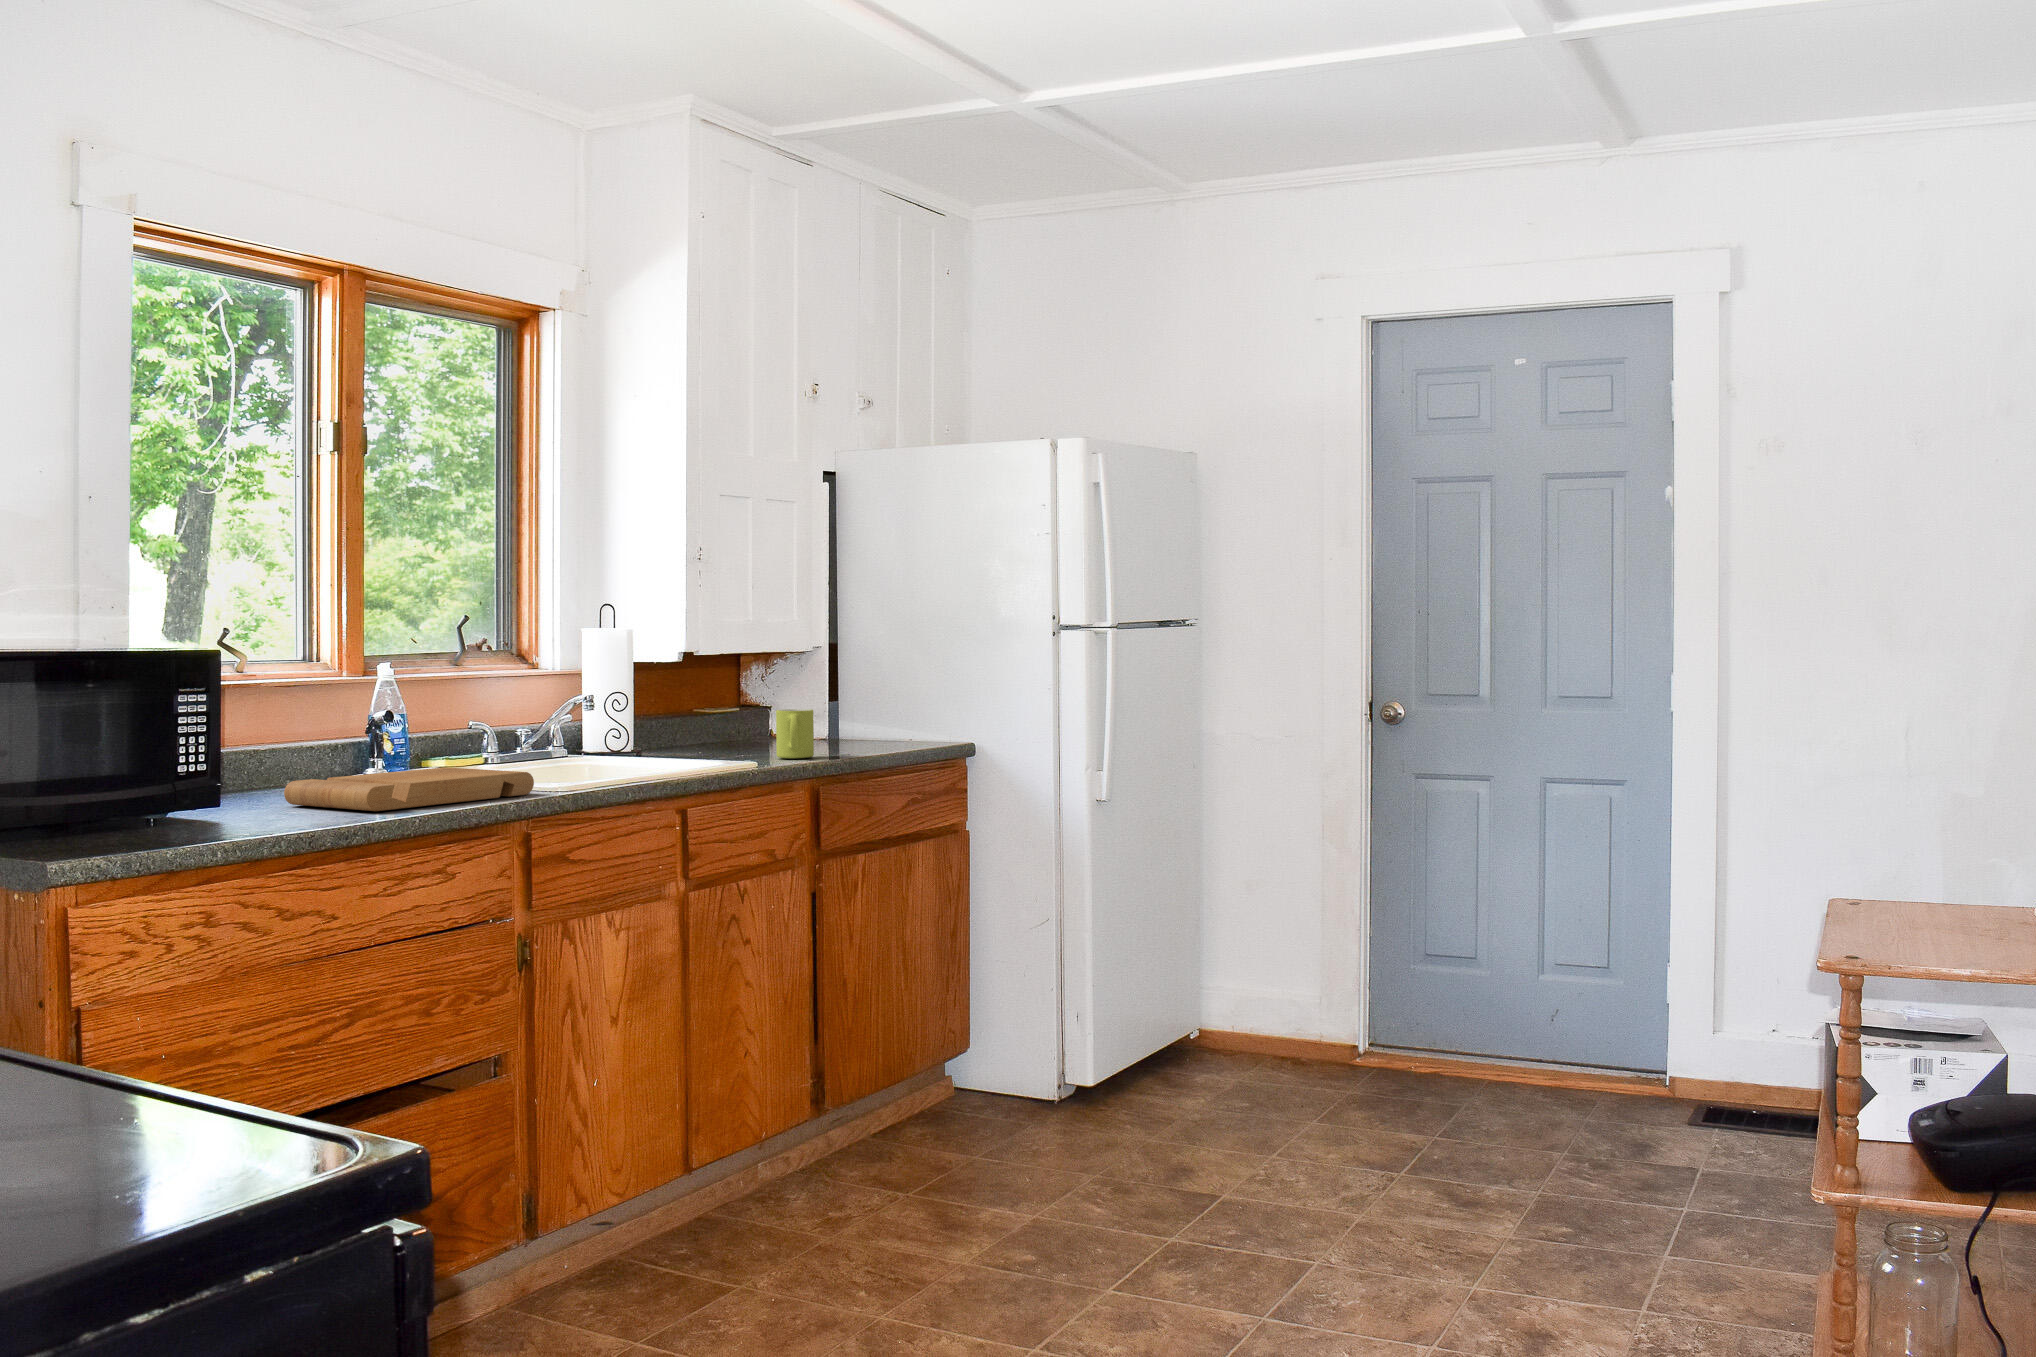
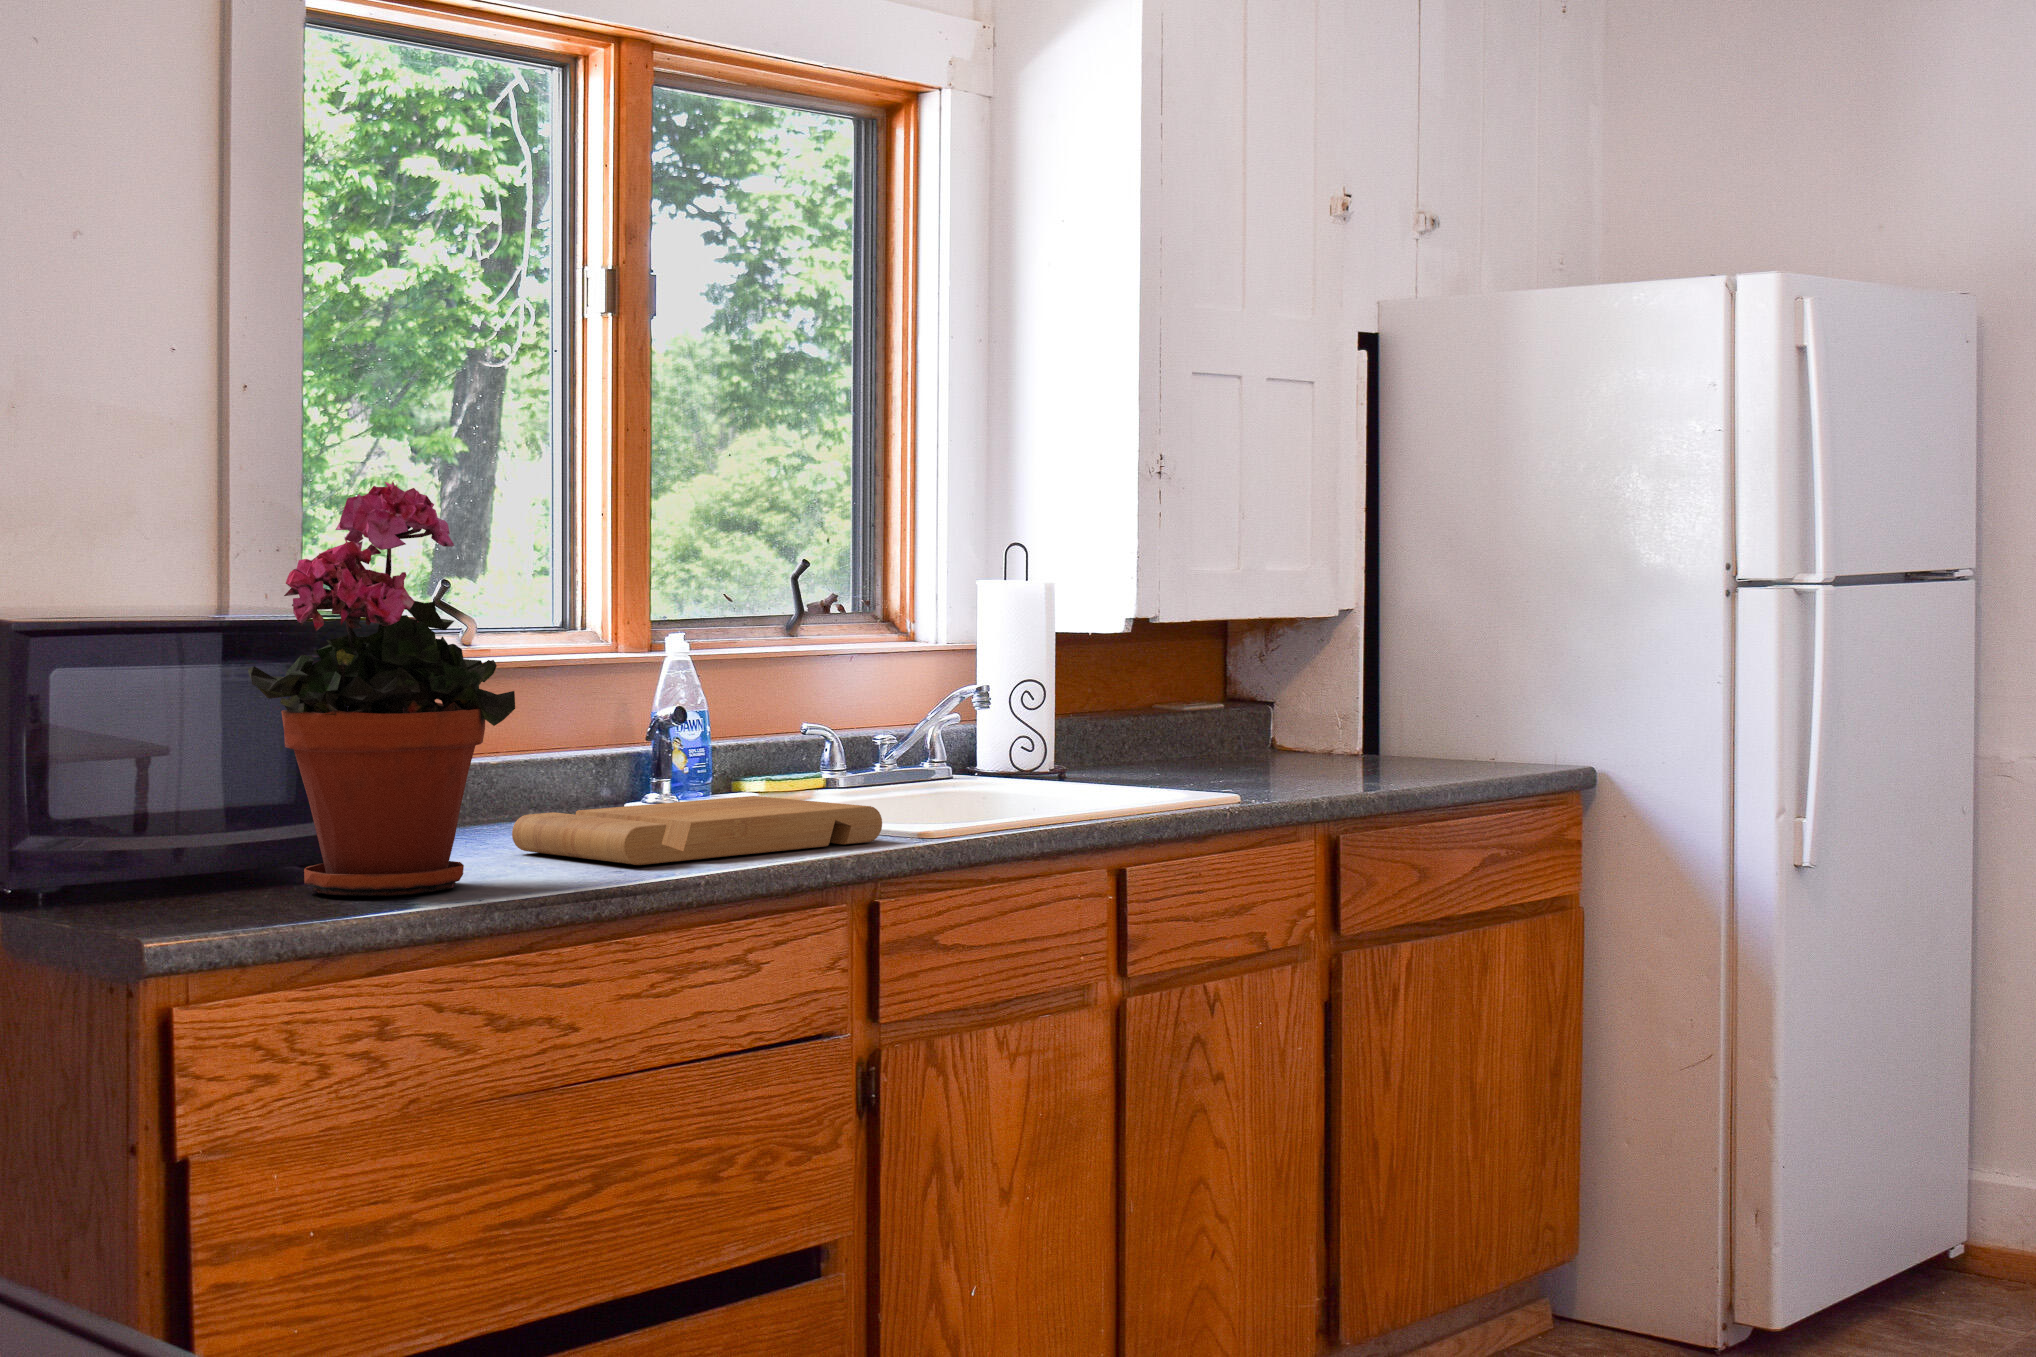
potted plant: none [107,561,296,834] -> present [248,482,515,896]
mug: present [776,709,814,758] -> none [1277,707,1338,787]

